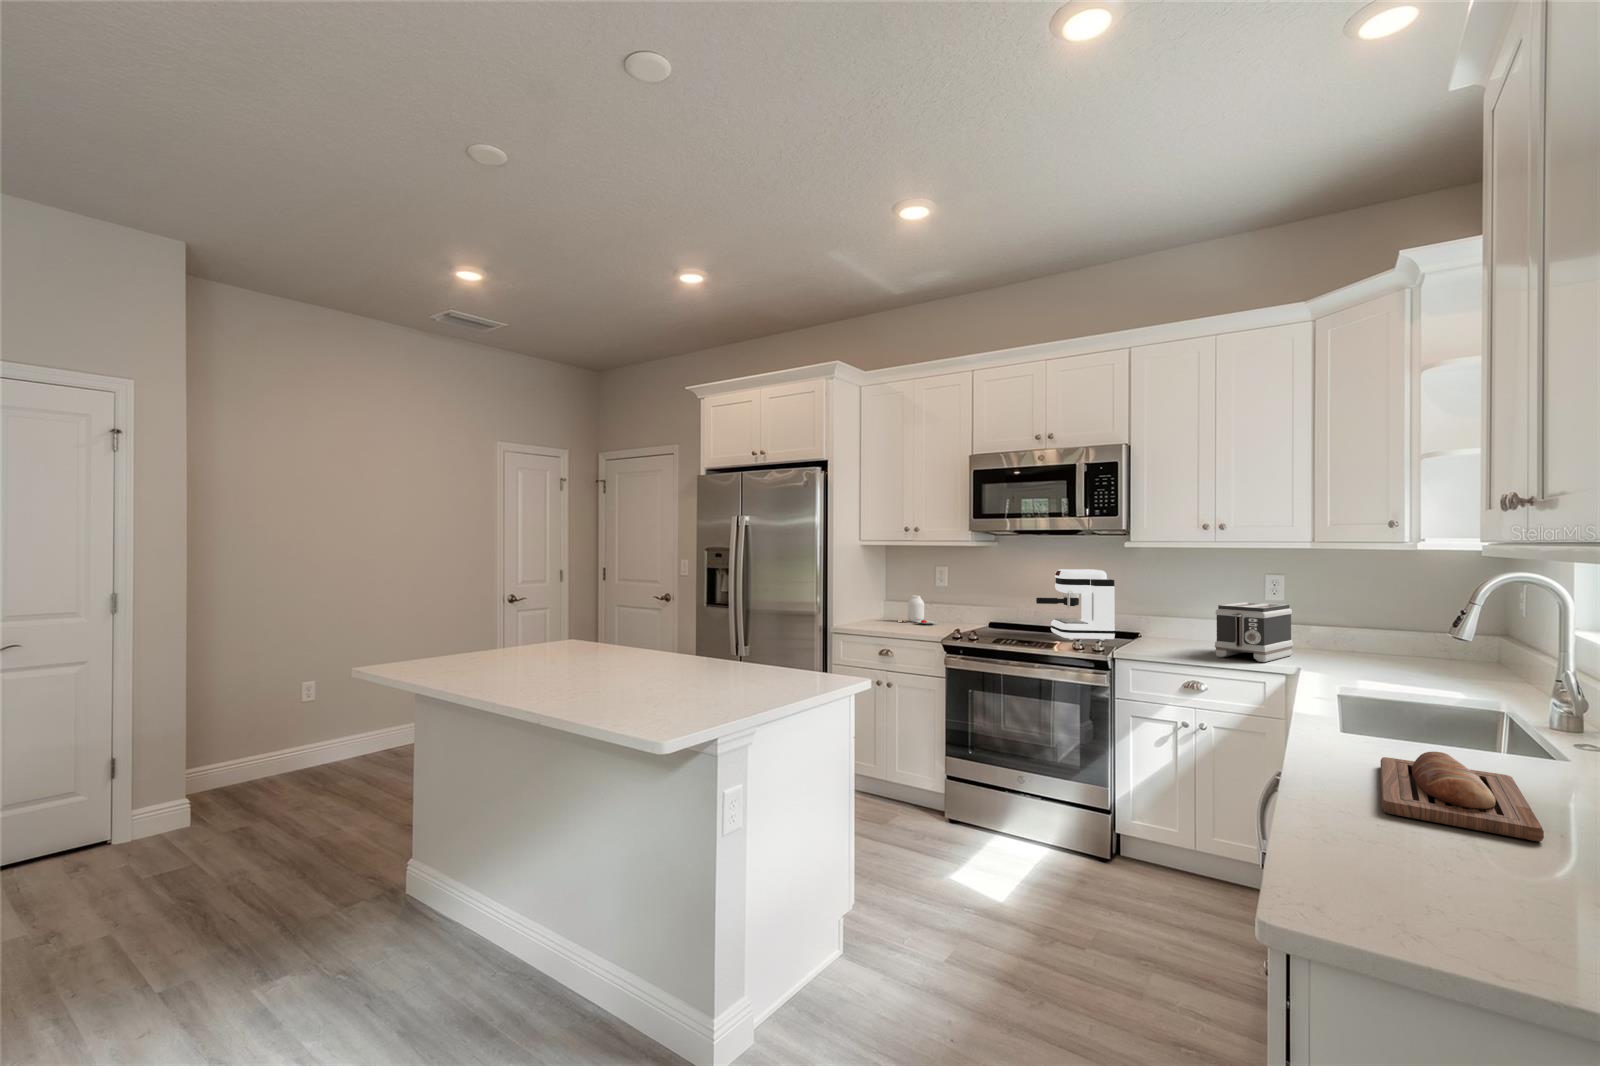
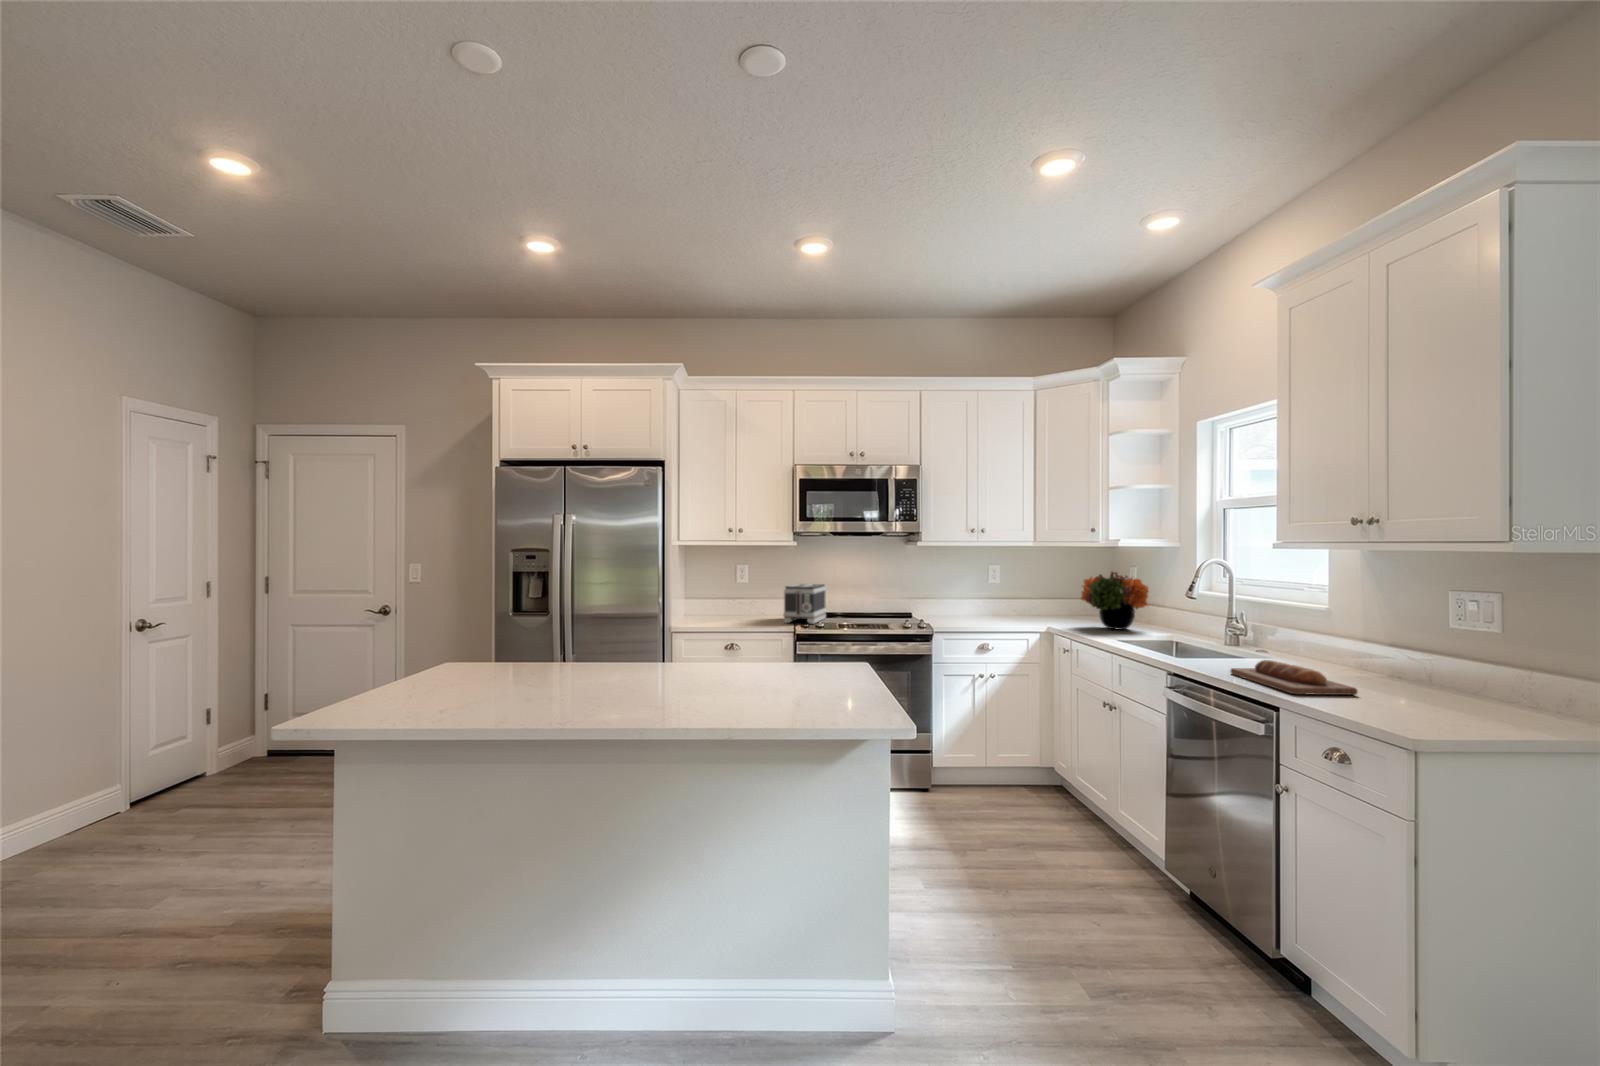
coffee maker: present [1036,569,1115,641] -> none [853,564,913,621]
flower arrangement: none [1349,589,1484,684] -> present [1081,572,1148,630]
jar: present [903,595,937,624] -> none [714,591,754,617]
toaster: present [1215,602,1293,662] -> present [784,584,826,624]

